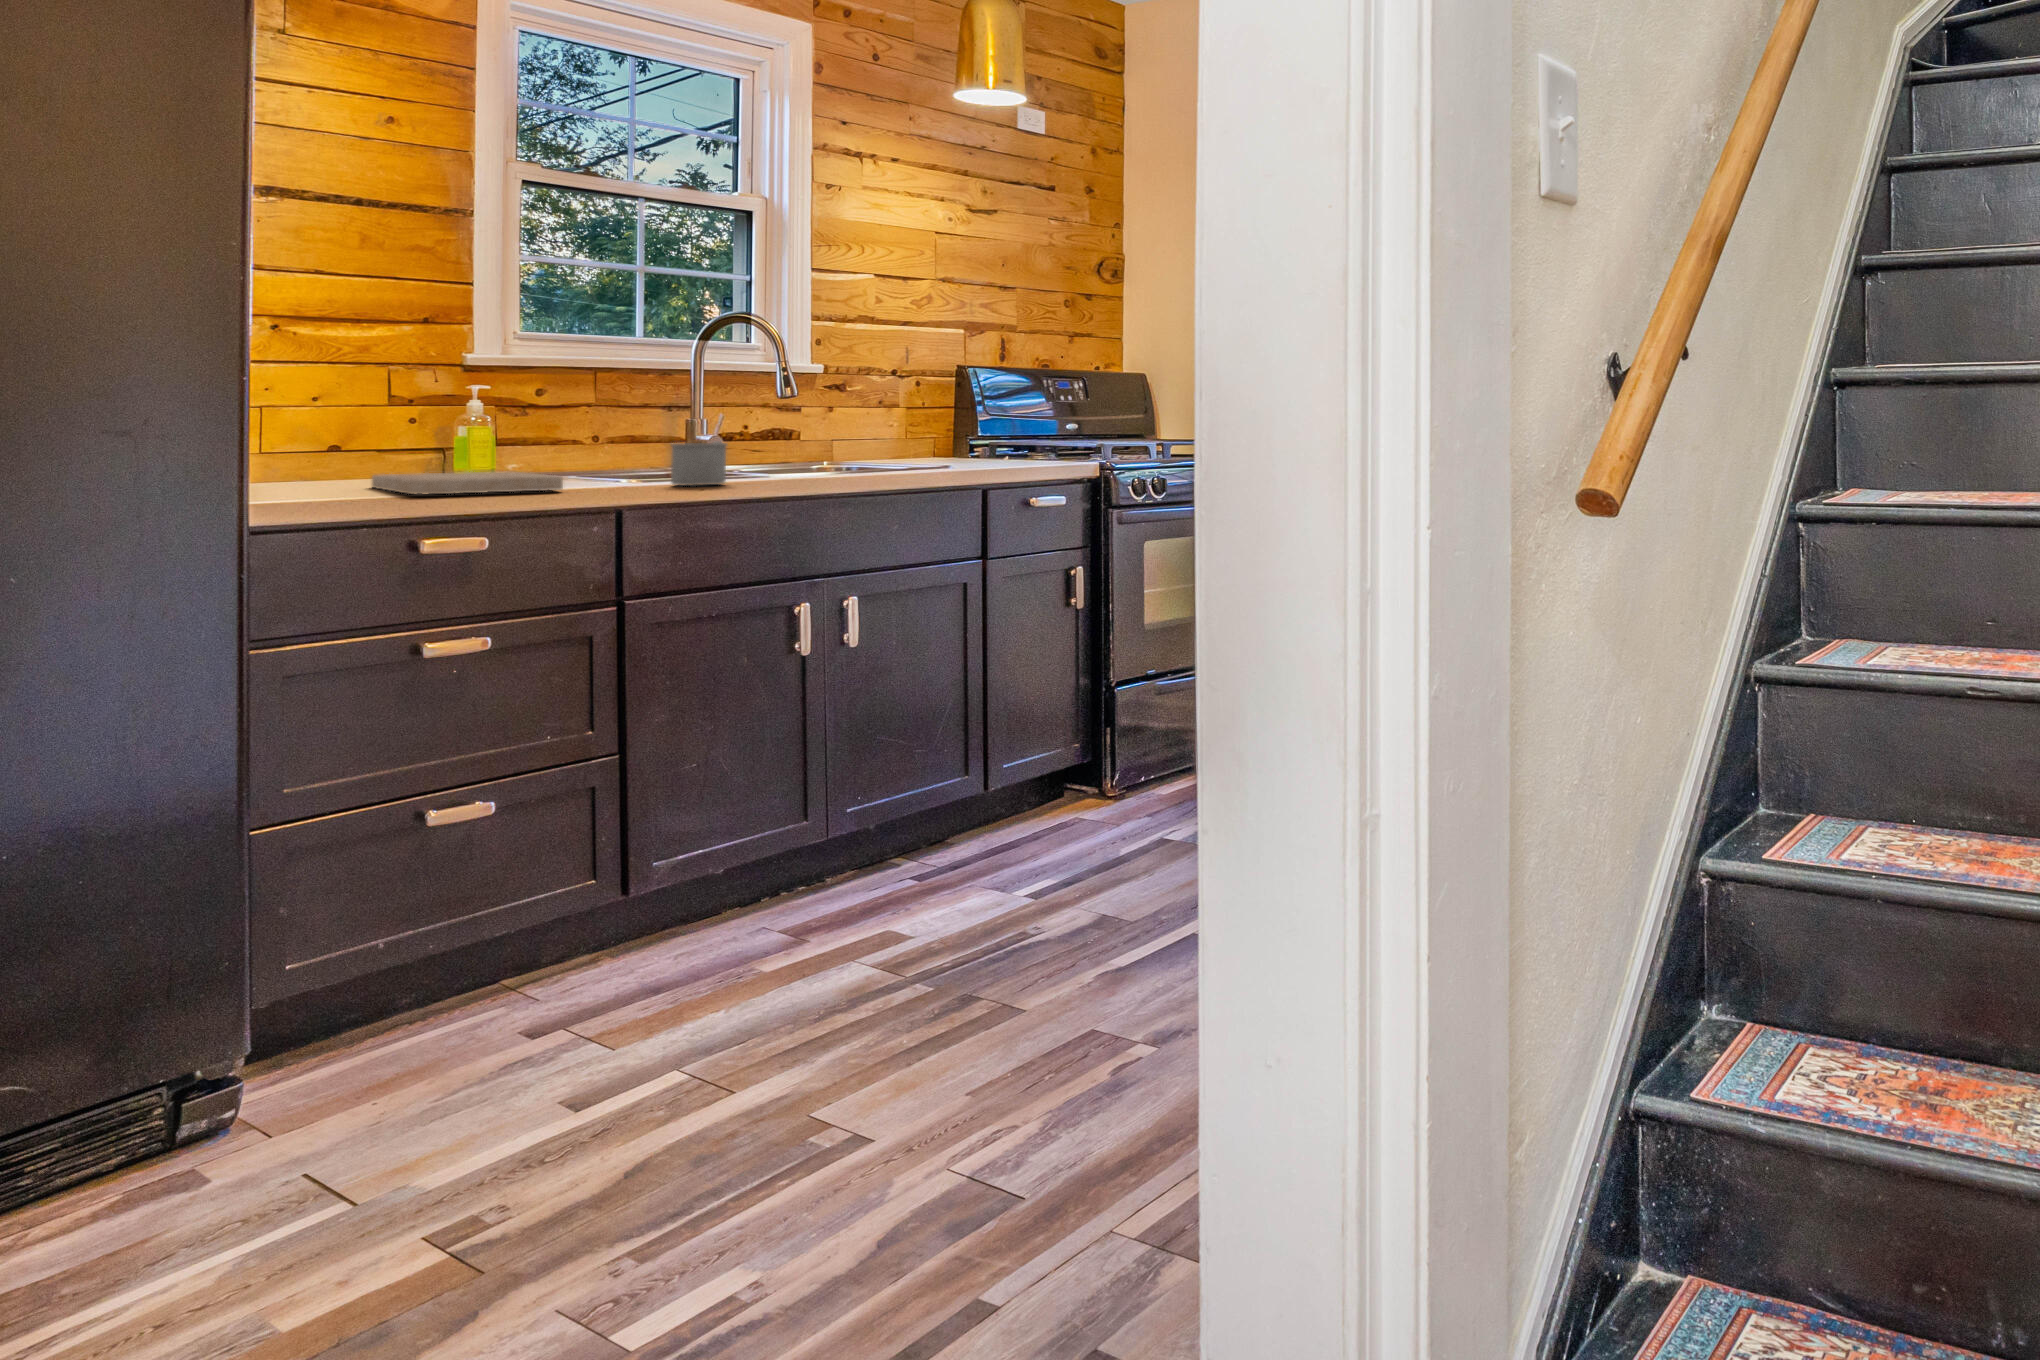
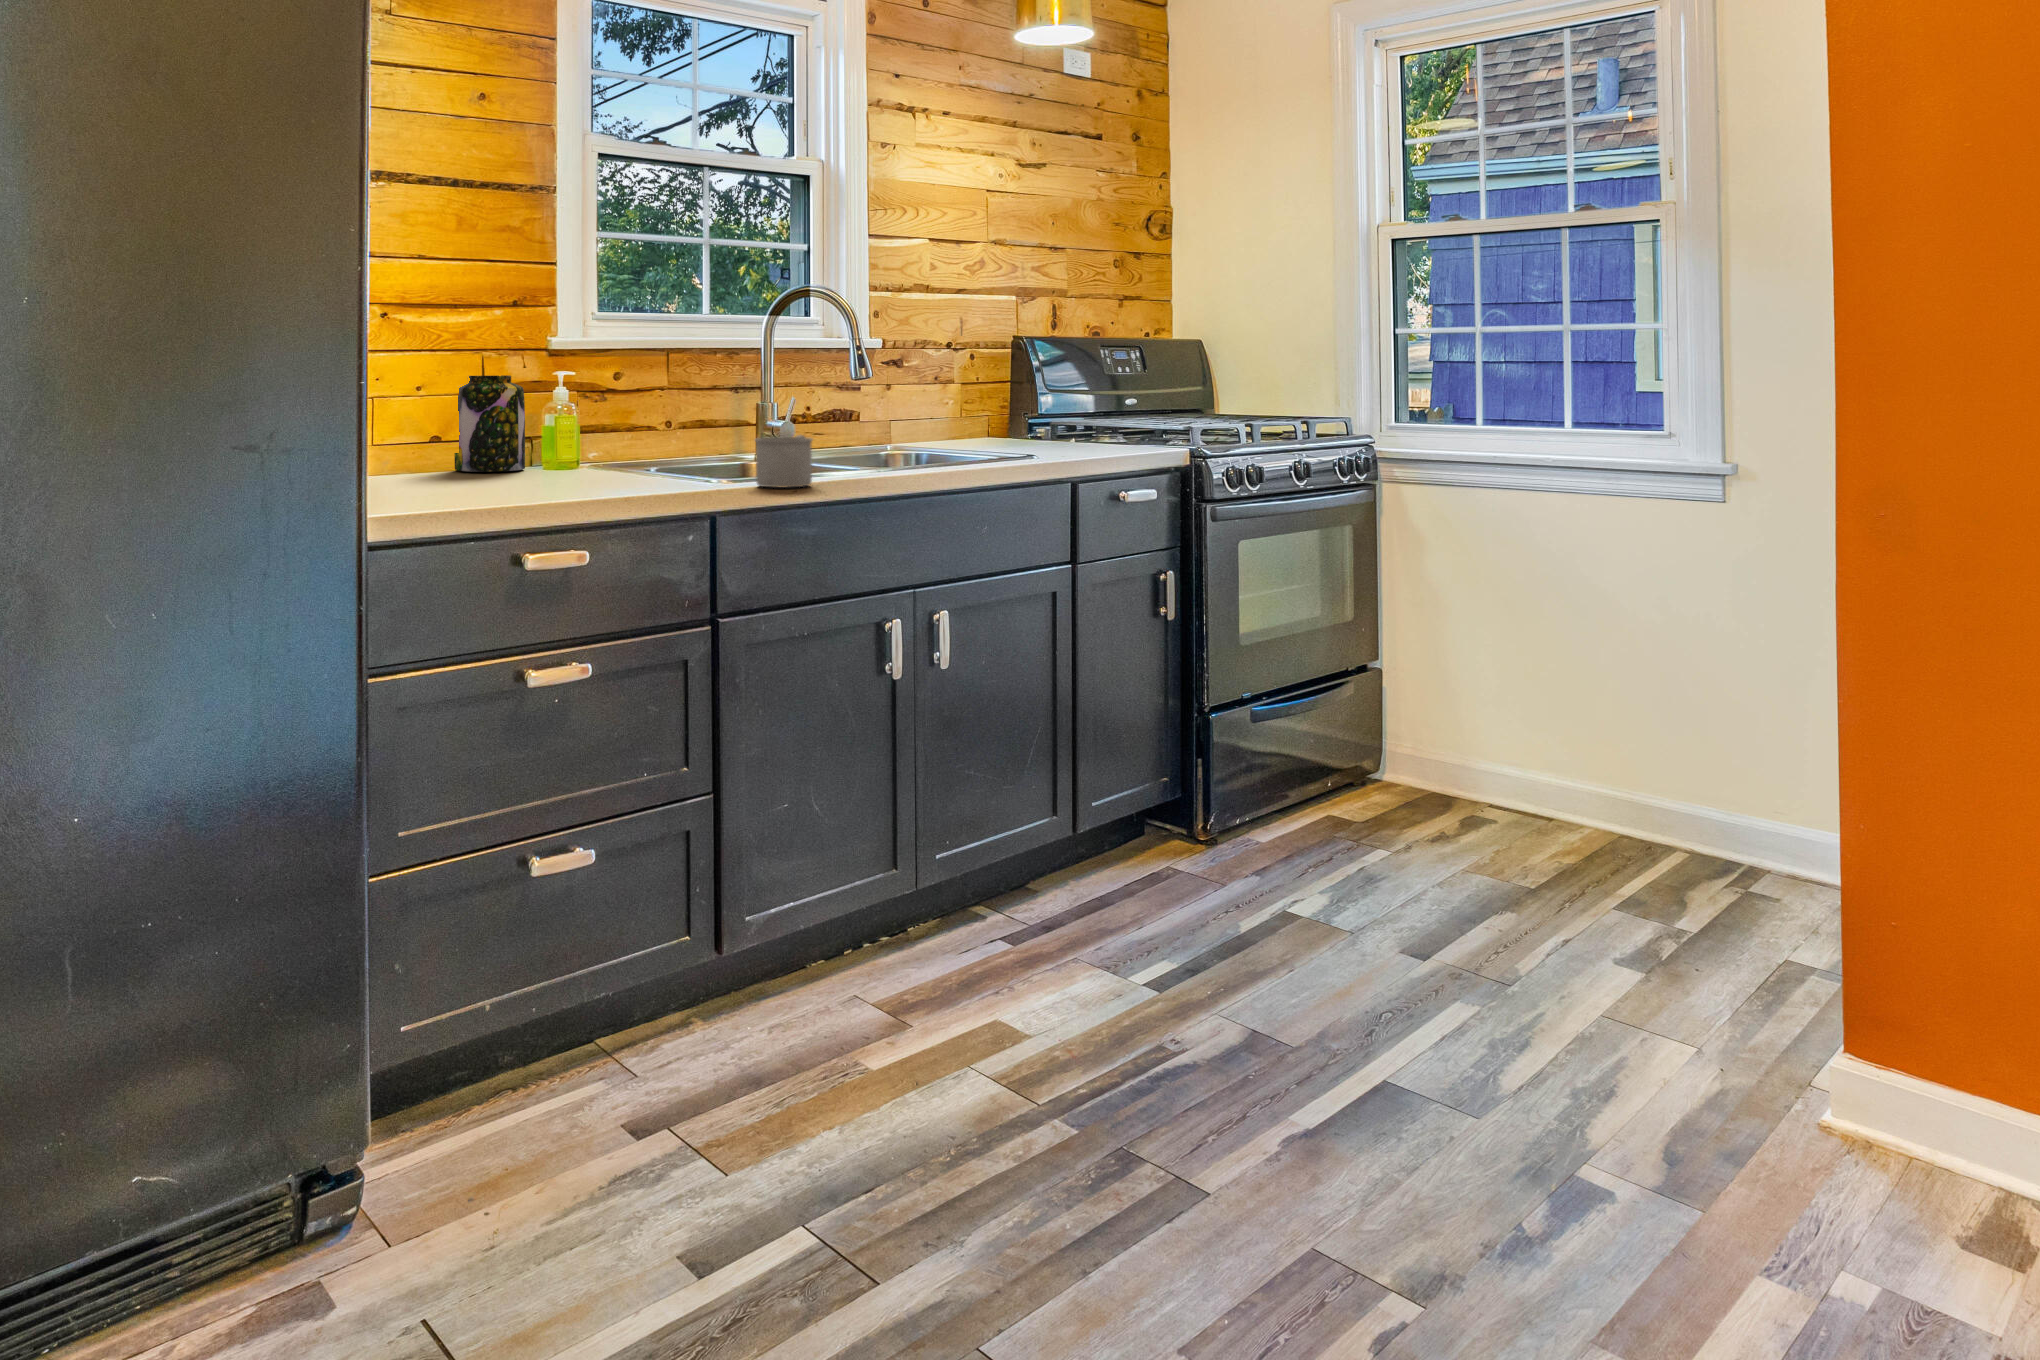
jar: none [345,388,428,480] -> present [454,375,525,472]
cutting board: present [372,472,563,494] -> none [476,465,652,499]

